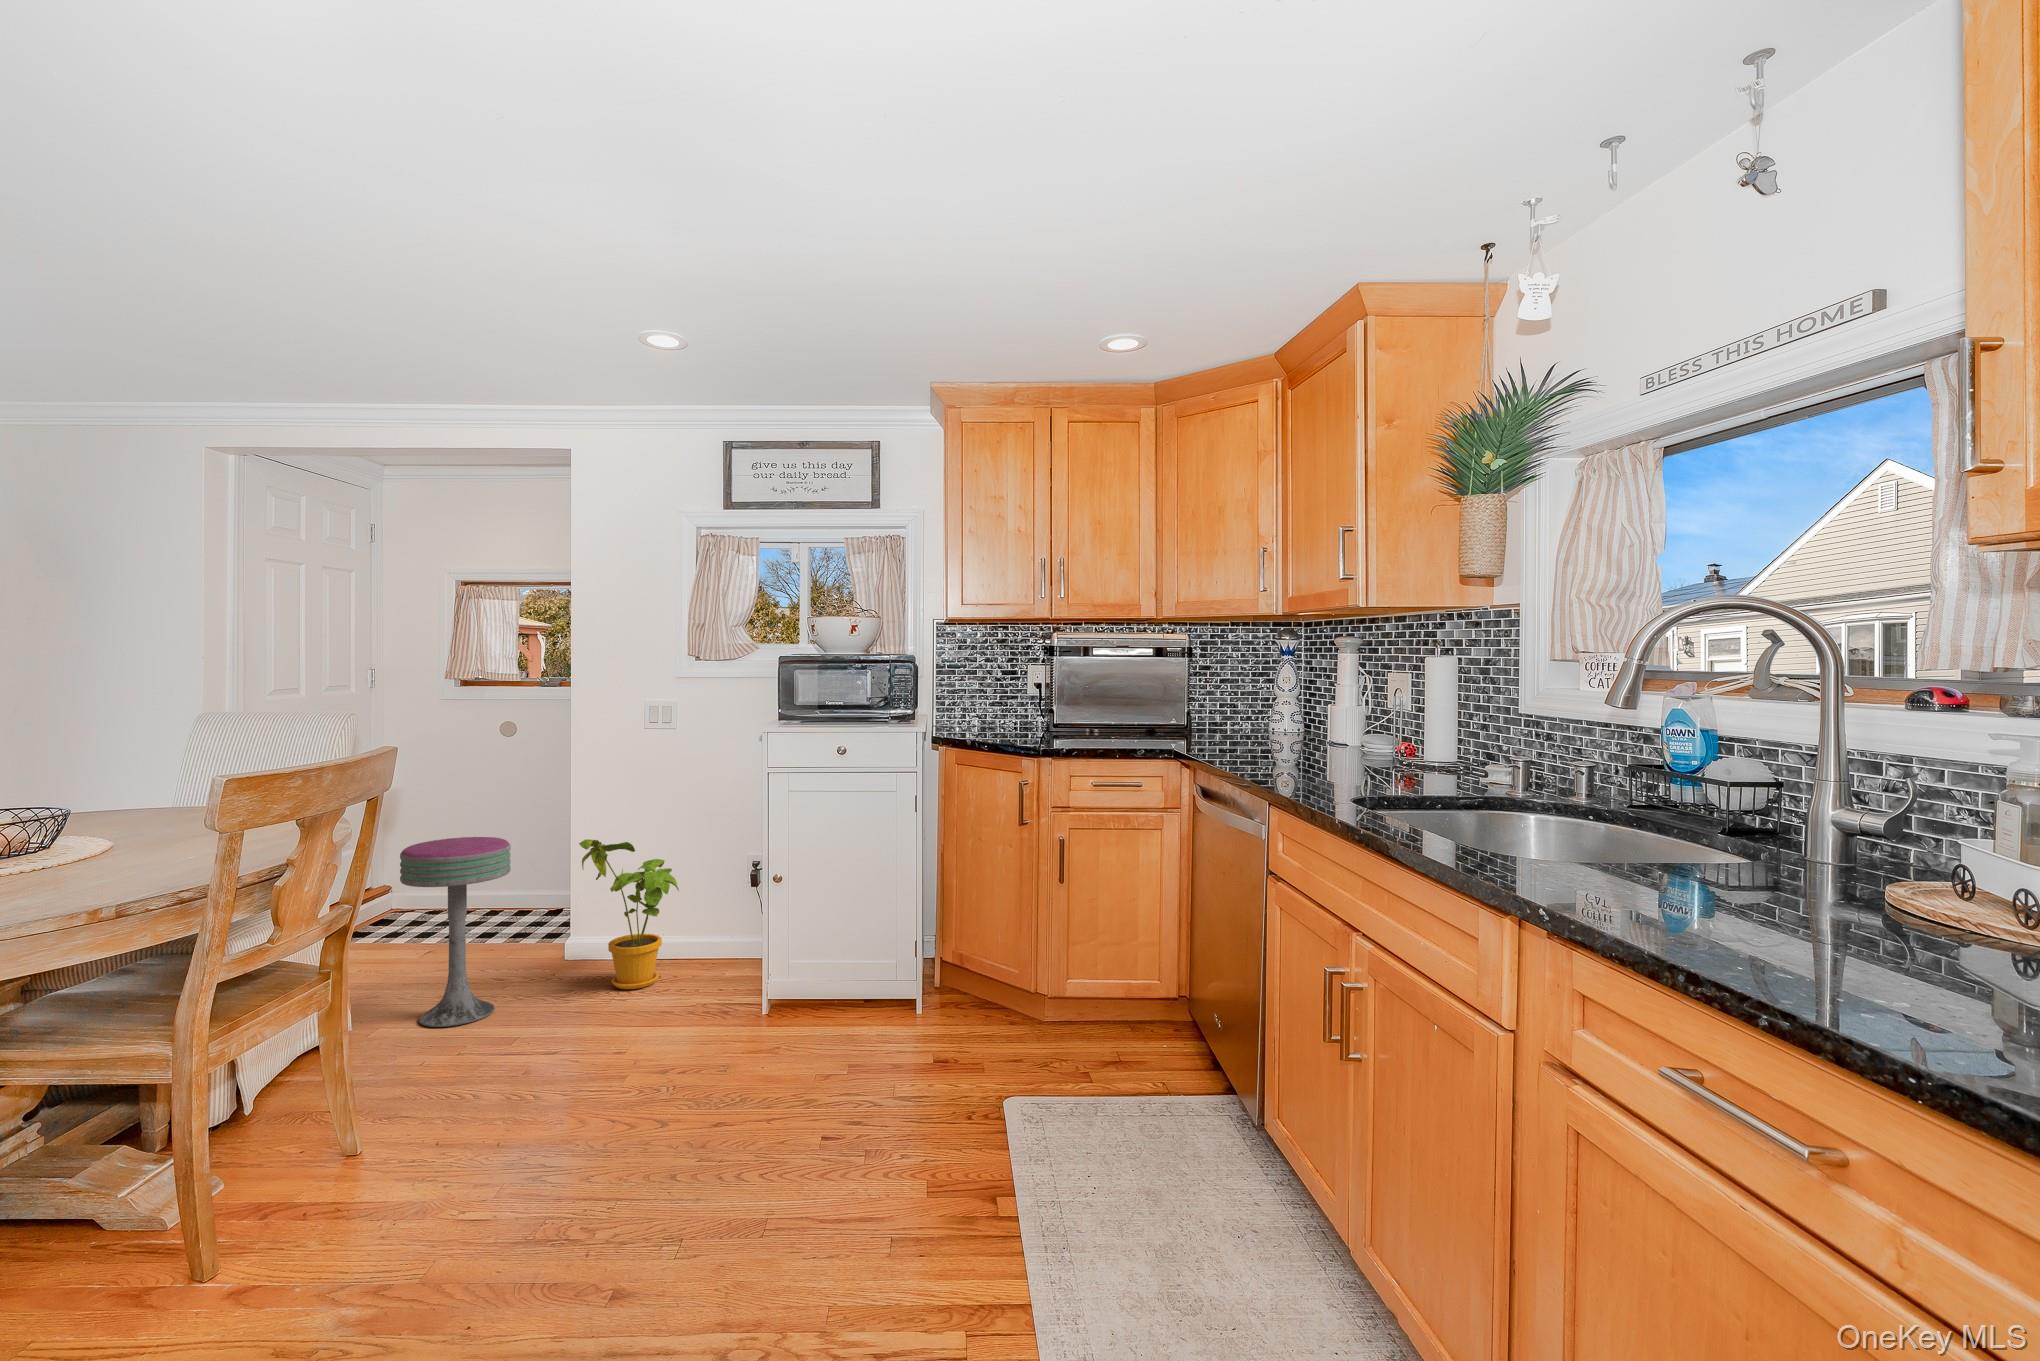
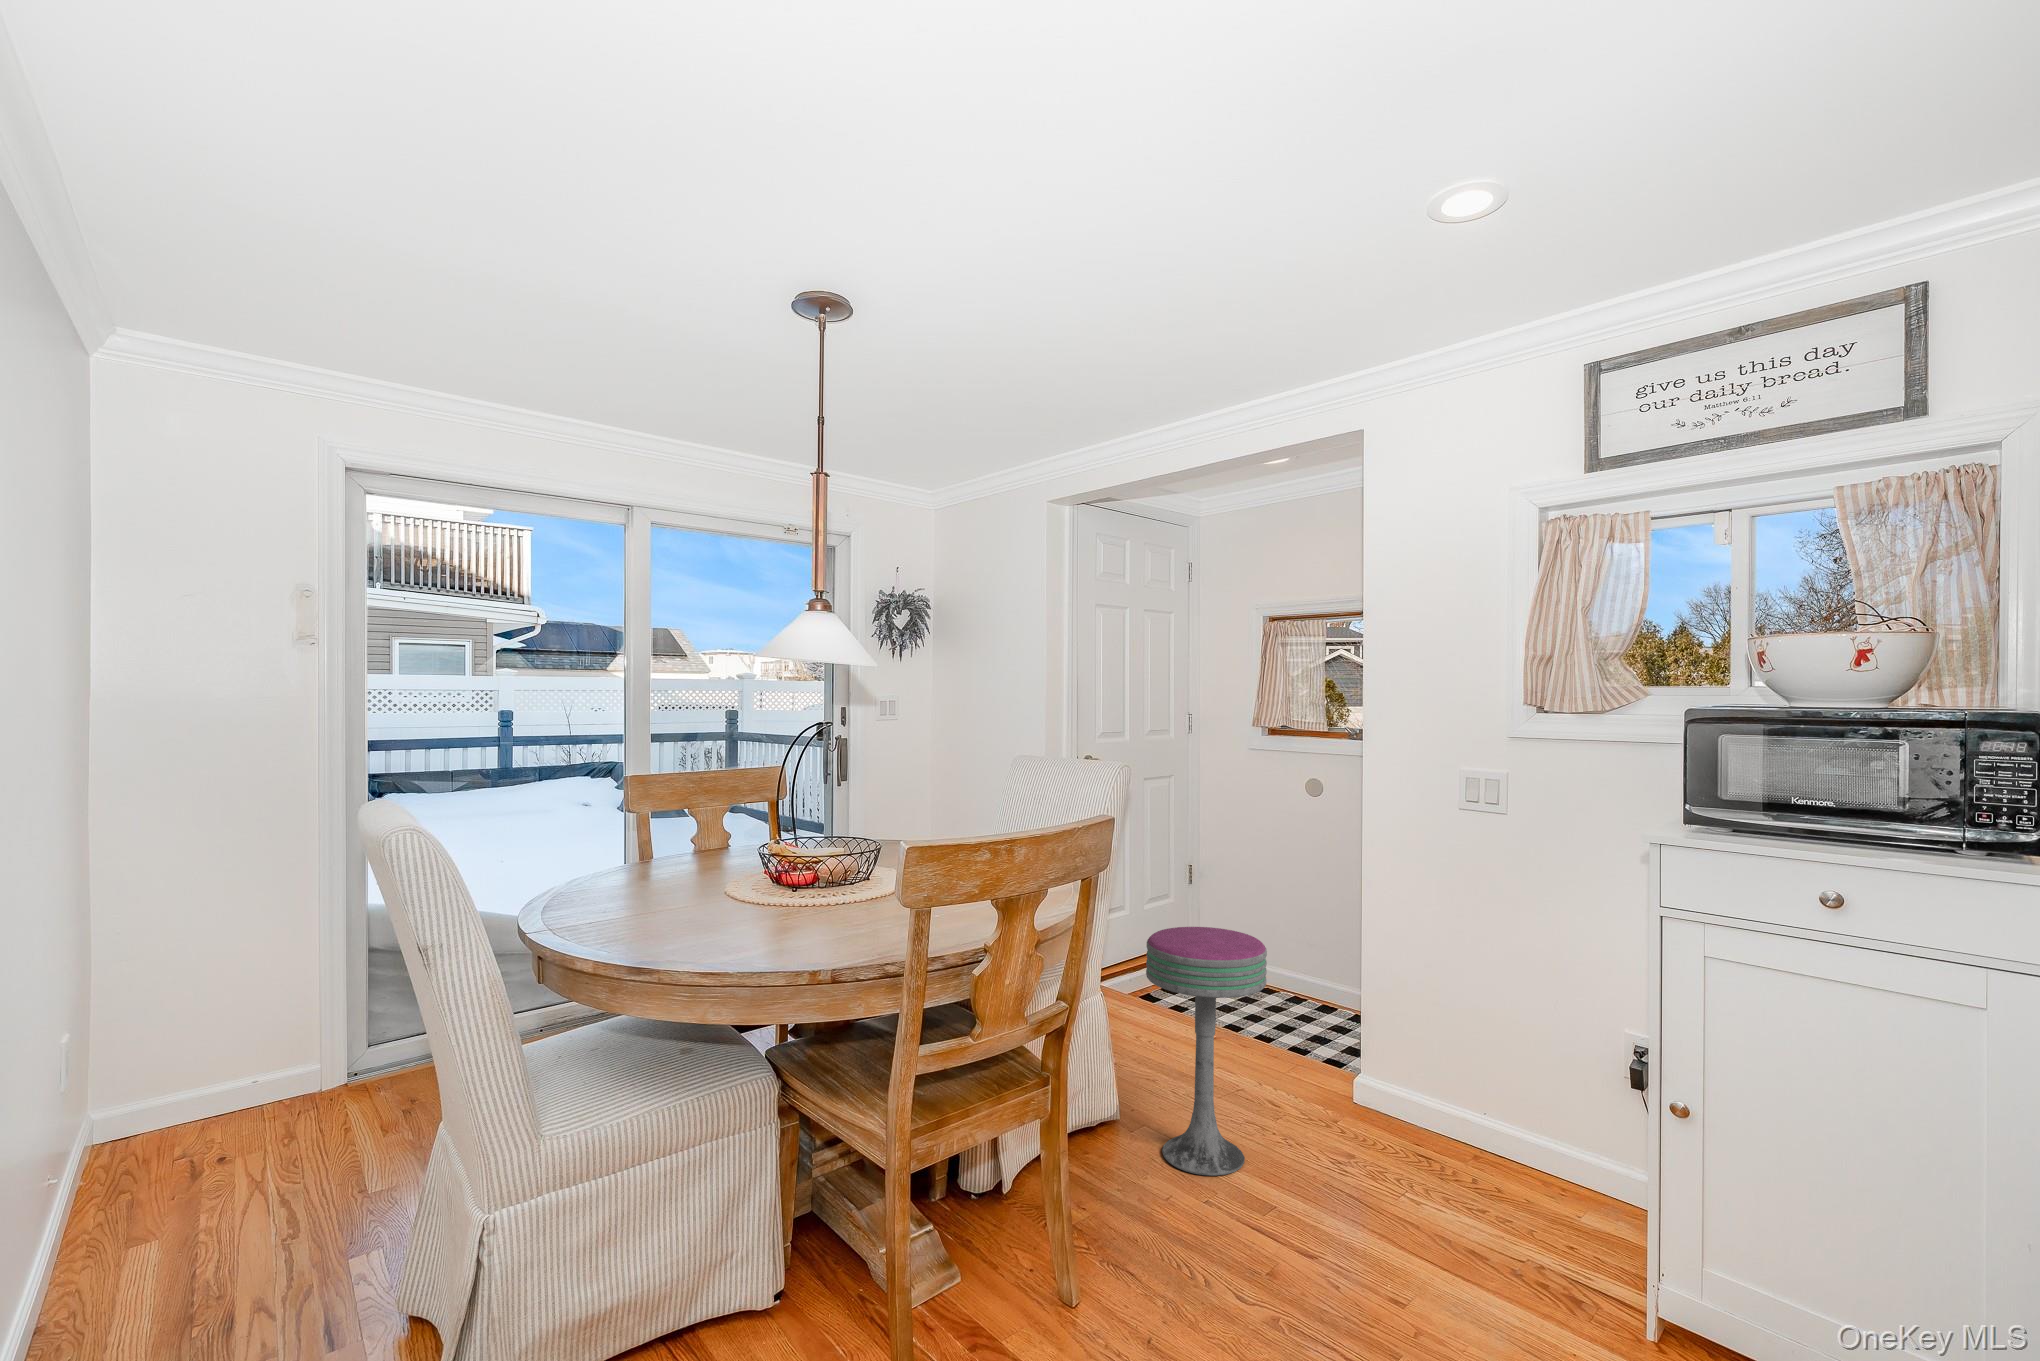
house plant: present [579,839,679,989] -> none [1351,964,1499,1207]

